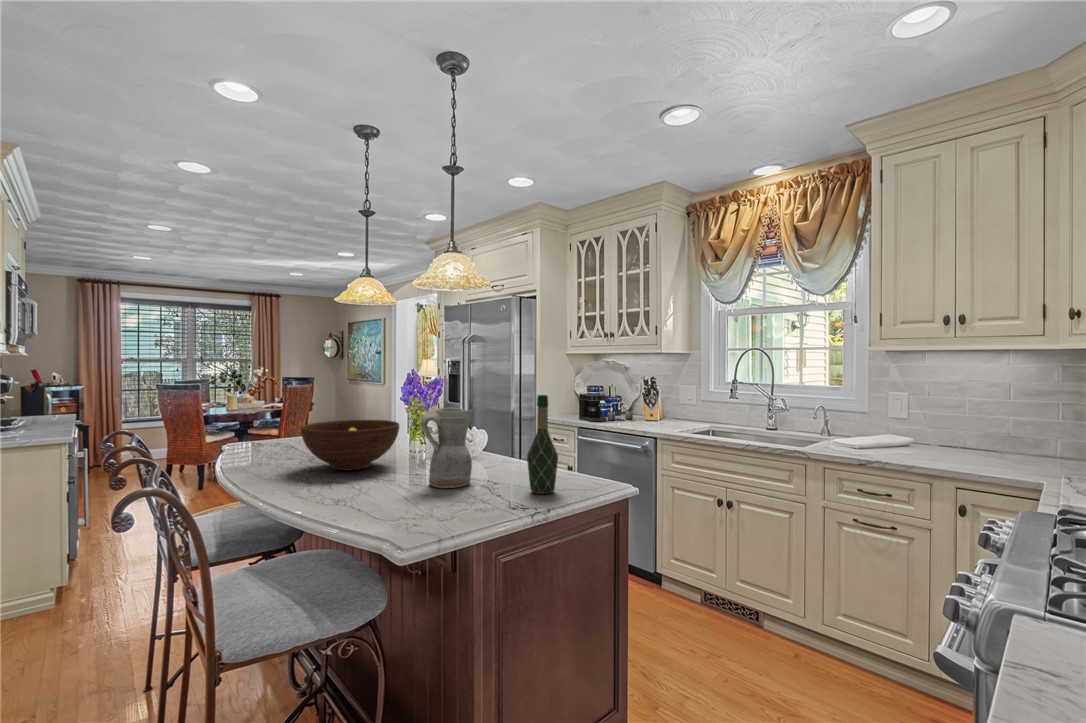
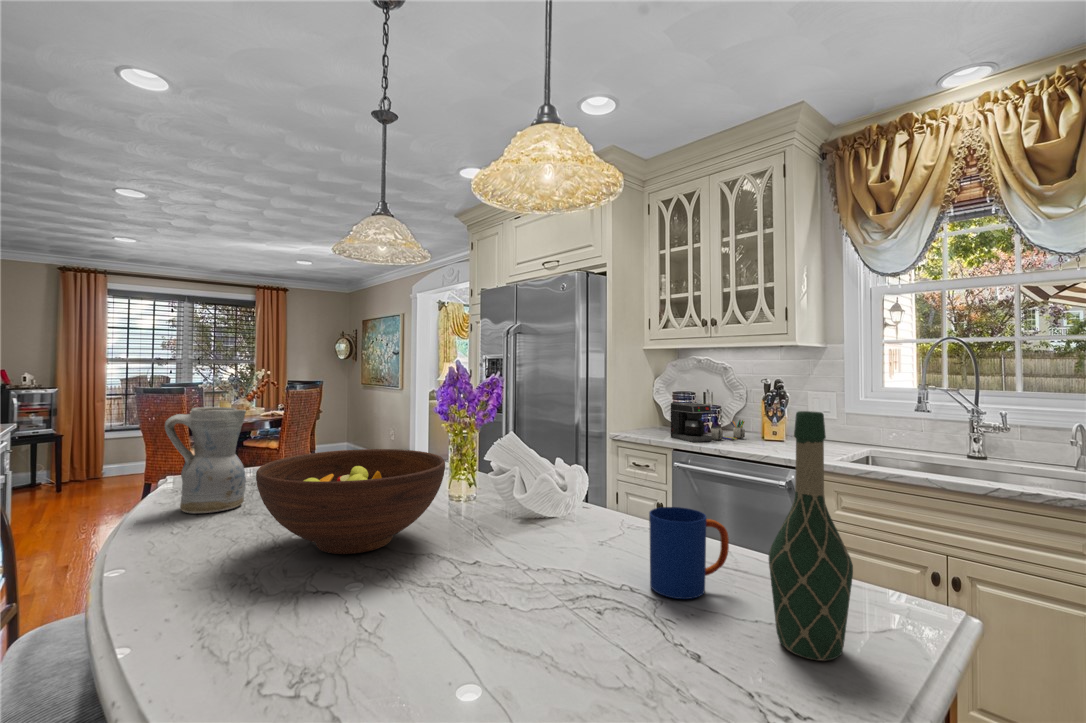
ceramic pitcher: present [421,408,473,488] -> present [165,407,246,514]
mug: none [492,442,529,482] -> present [649,507,729,599]

